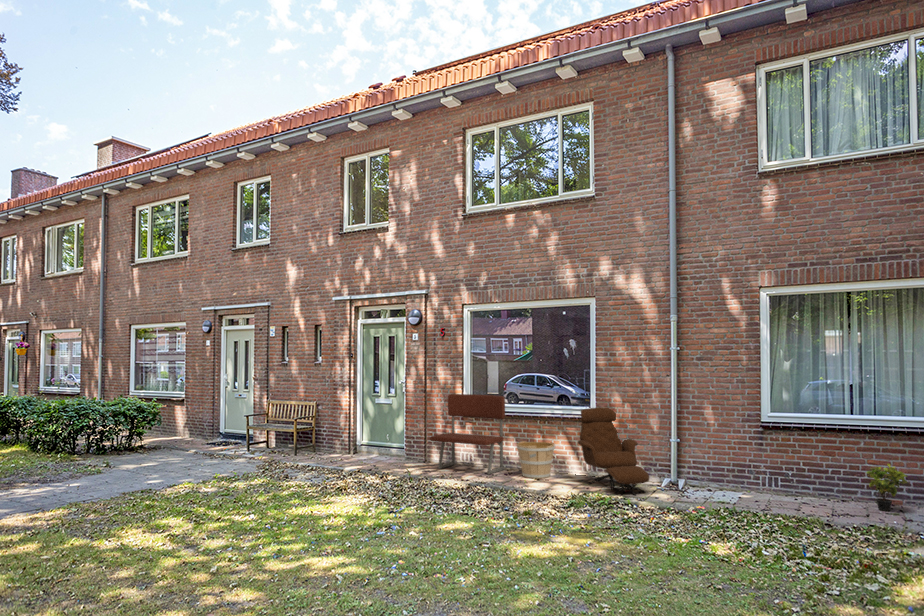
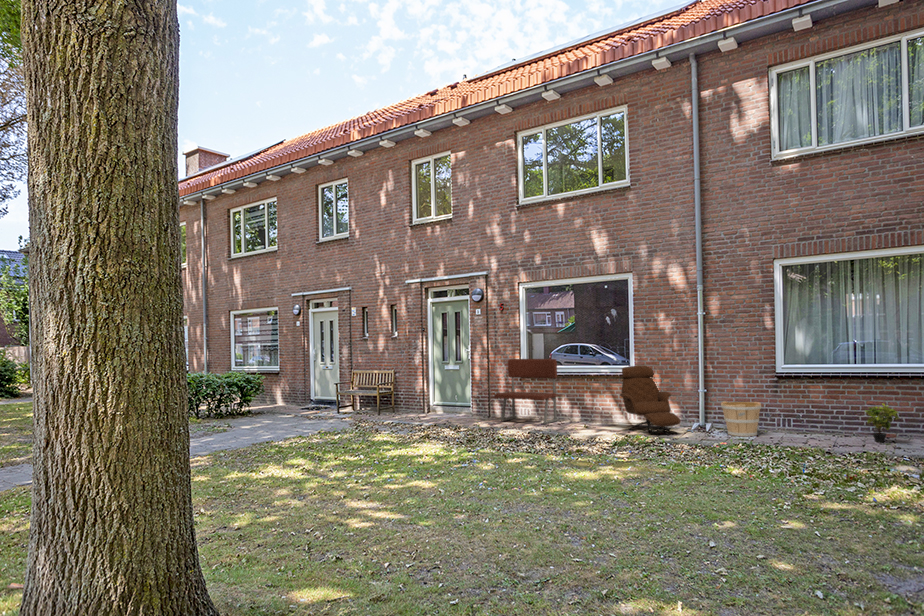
wooden bucket: present [517,441,555,479] -> present [721,401,761,437]

